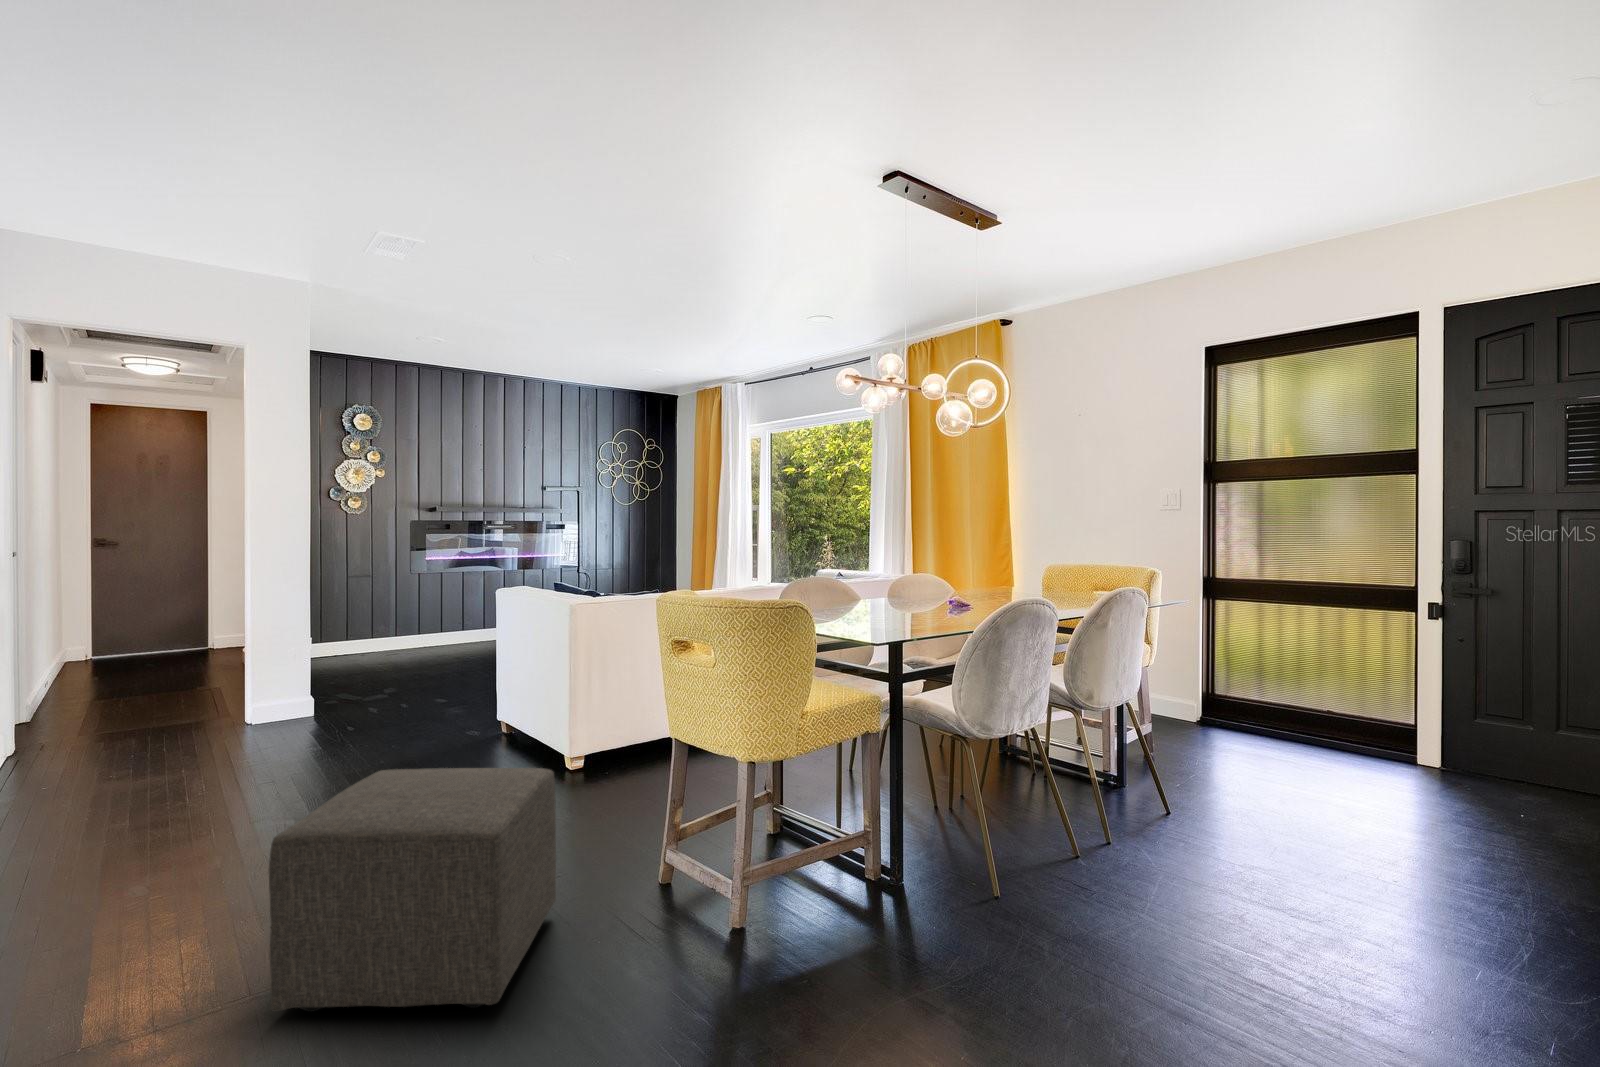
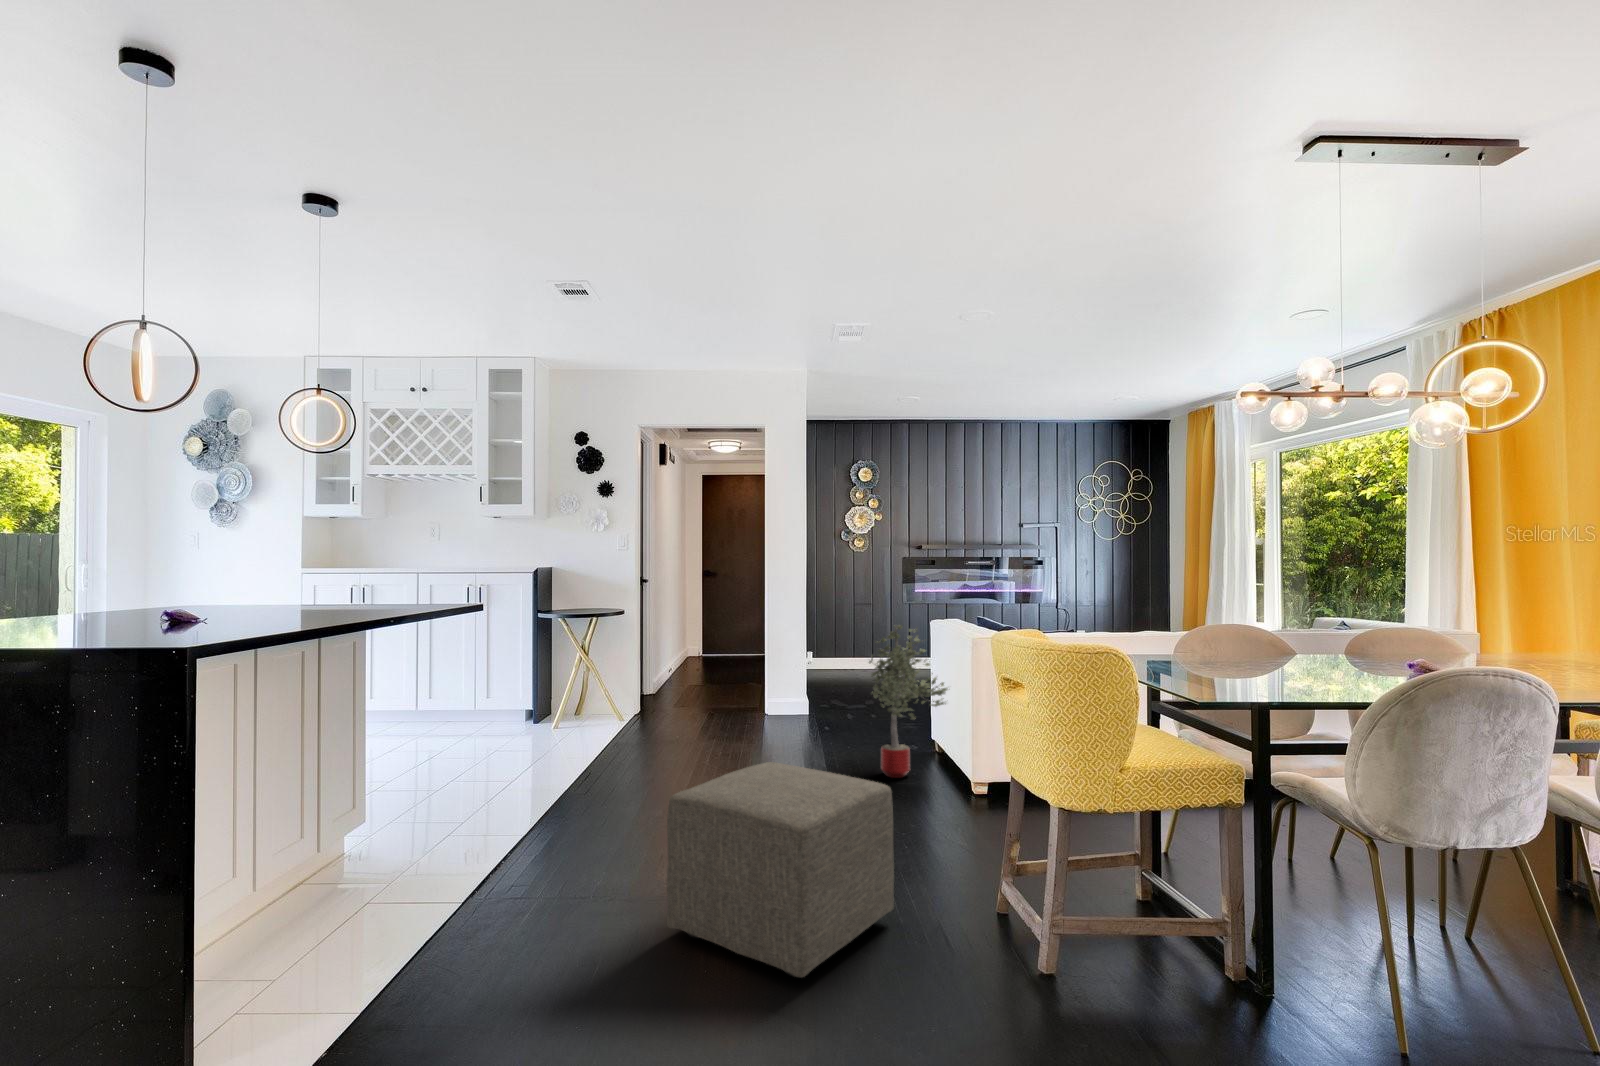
potted tree: none [434,595,535,767] -> present [869,625,948,778]

